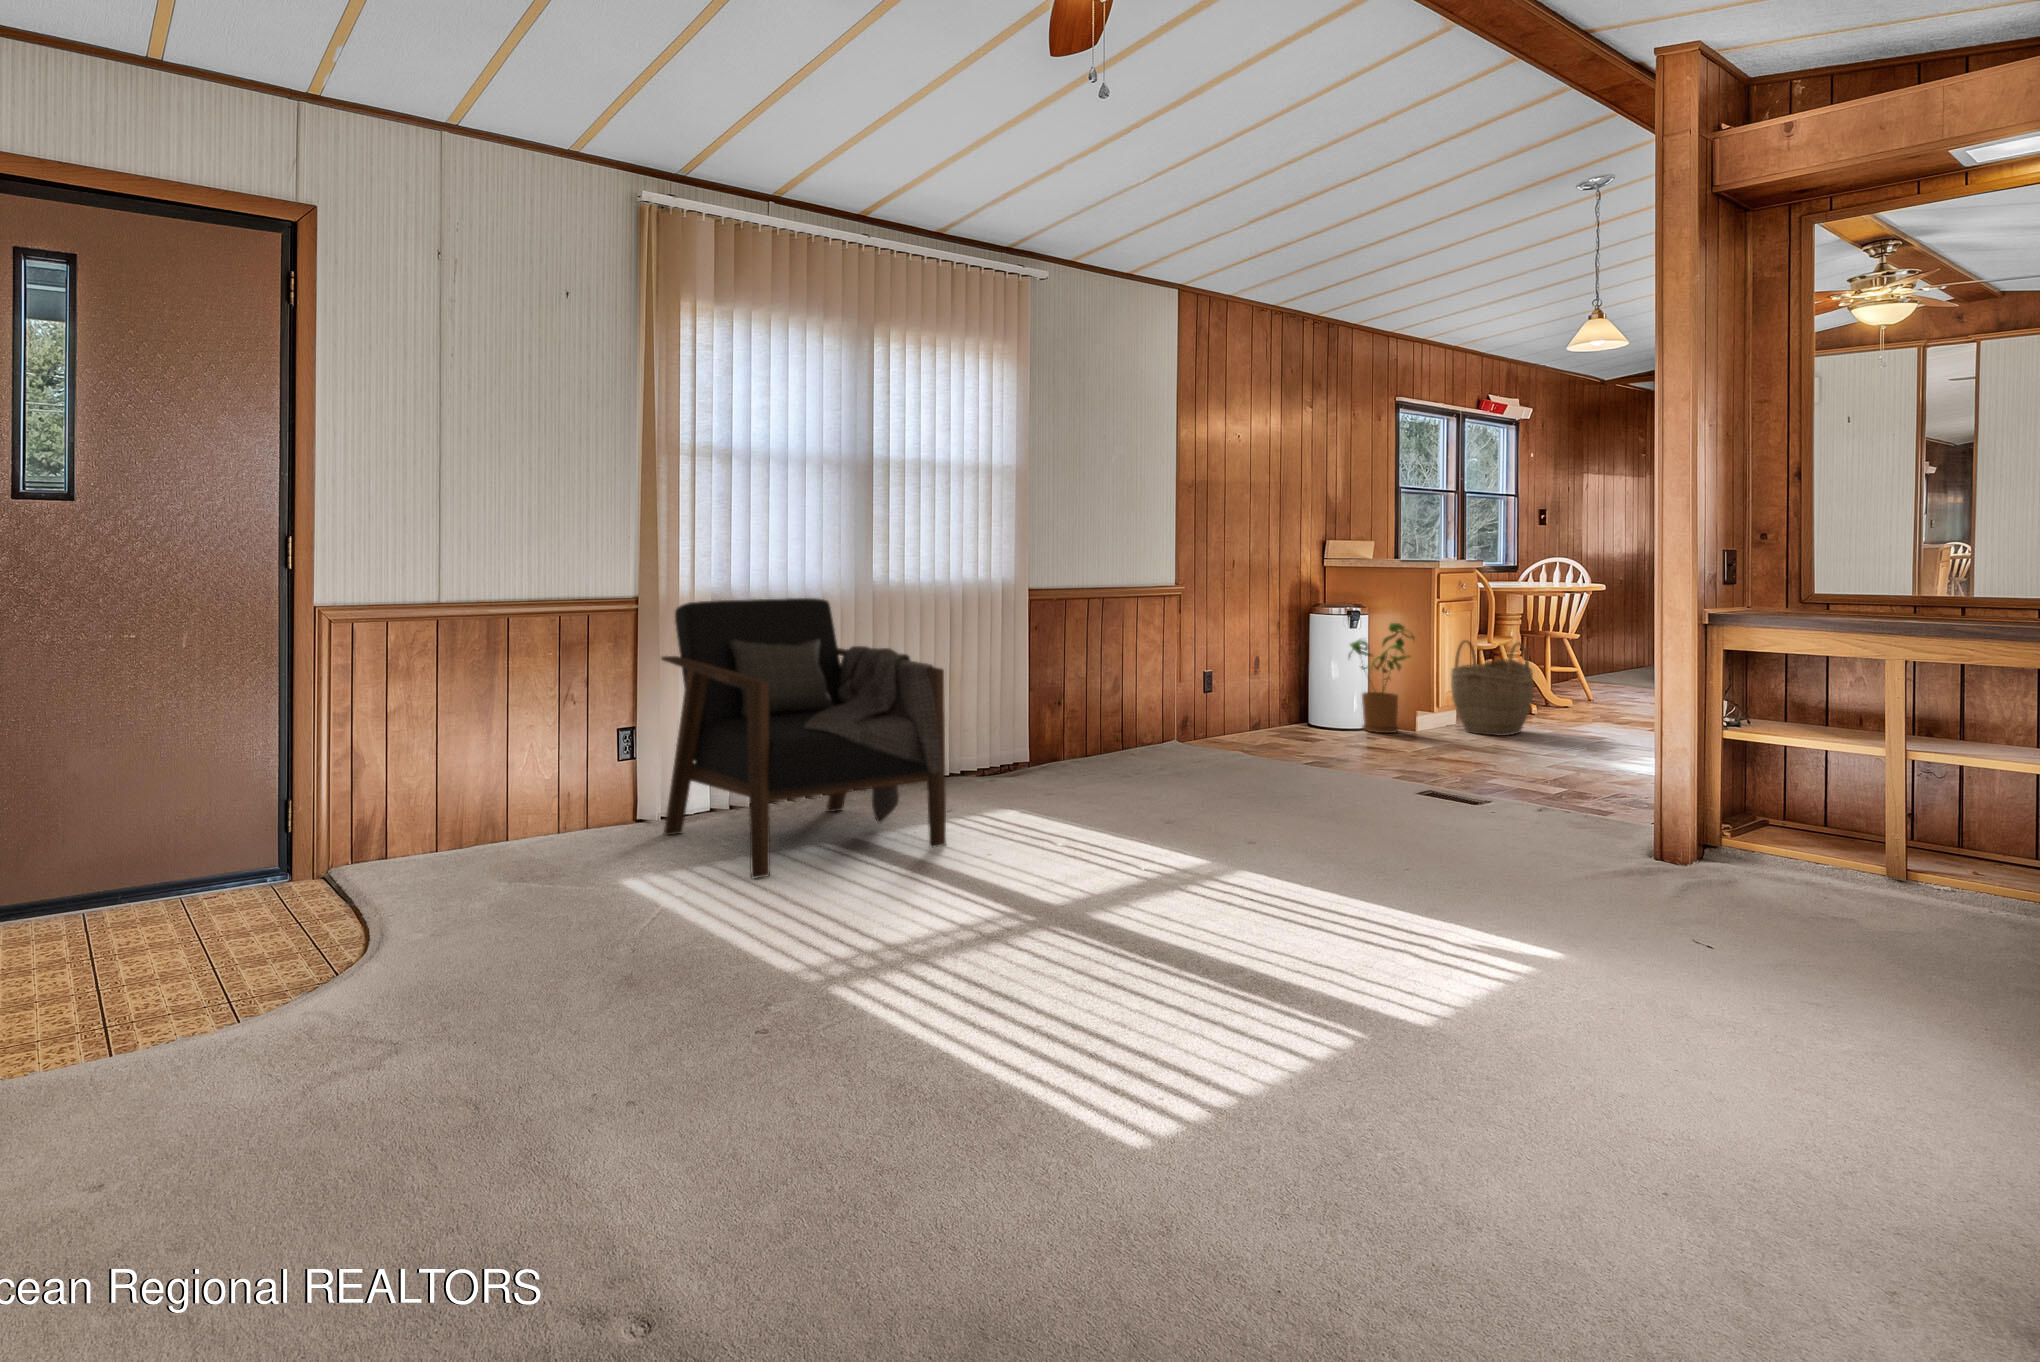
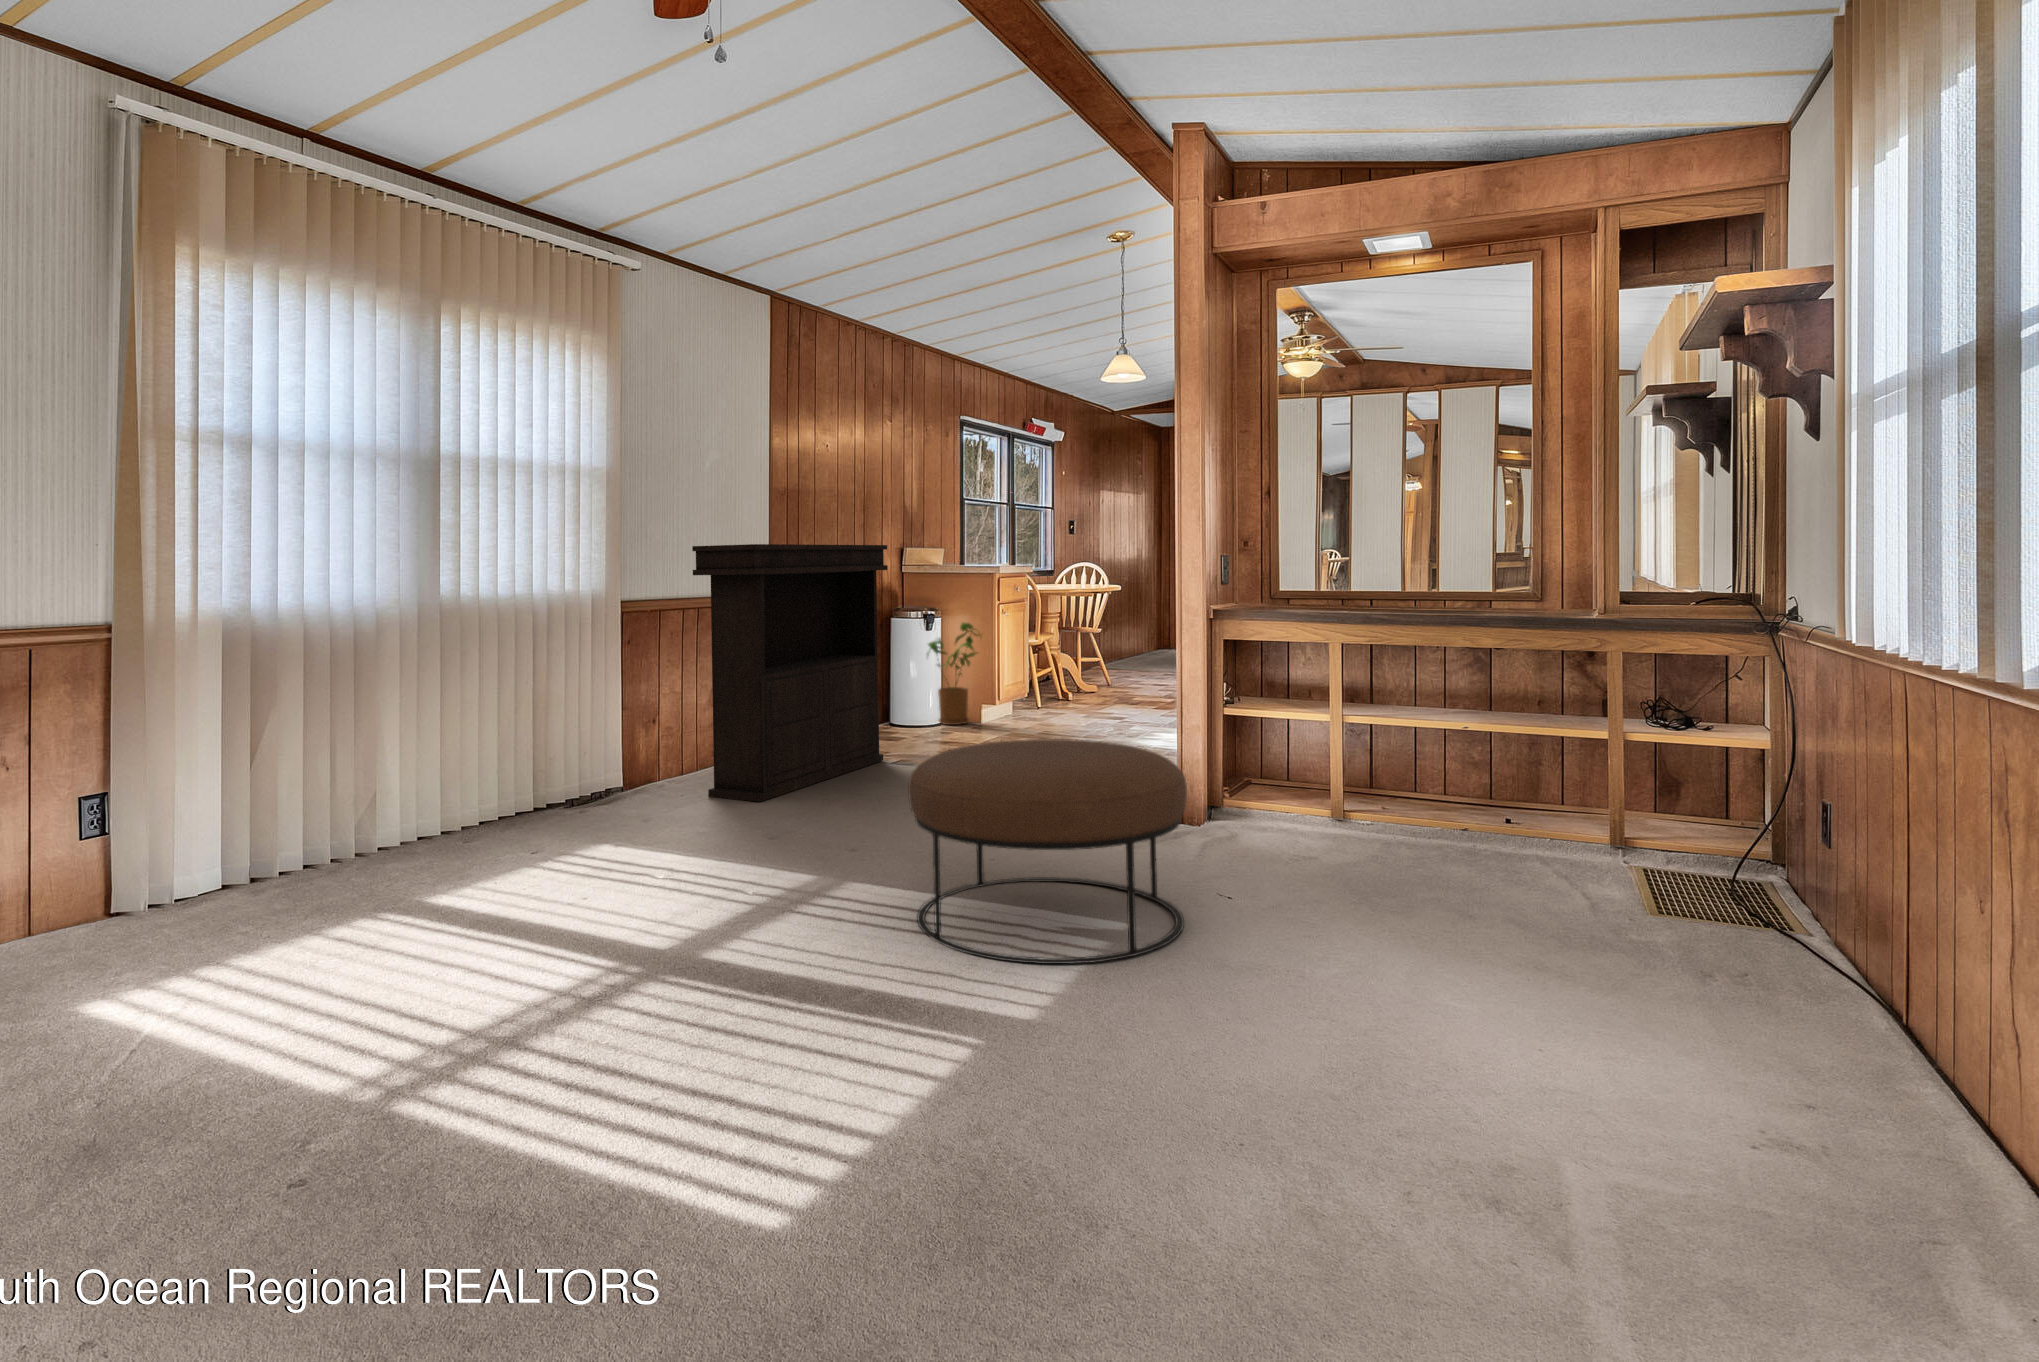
console table: none [1091,537,1299,789] -> present [692,544,888,802]
armchair: present [661,598,946,879] -> none [149,618,536,973]
woven basket: present [1451,640,1534,736] -> none [1010,636,1072,720]
ottoman: none [1303,748,1645,990] -> present [908,739,1187,964]

